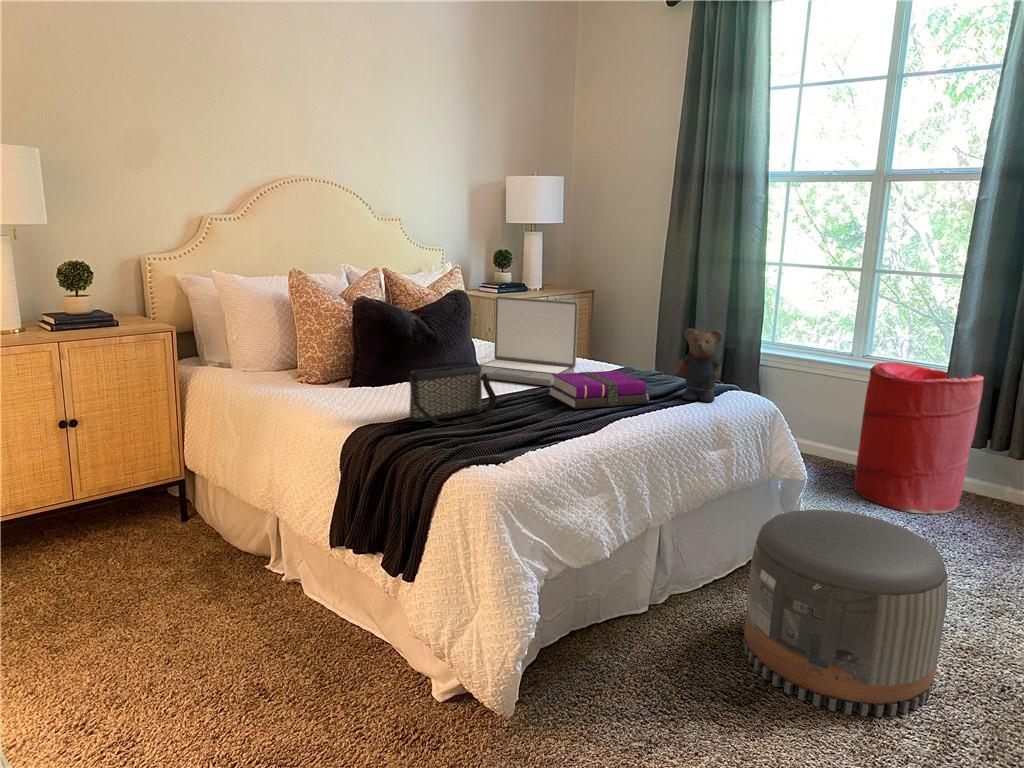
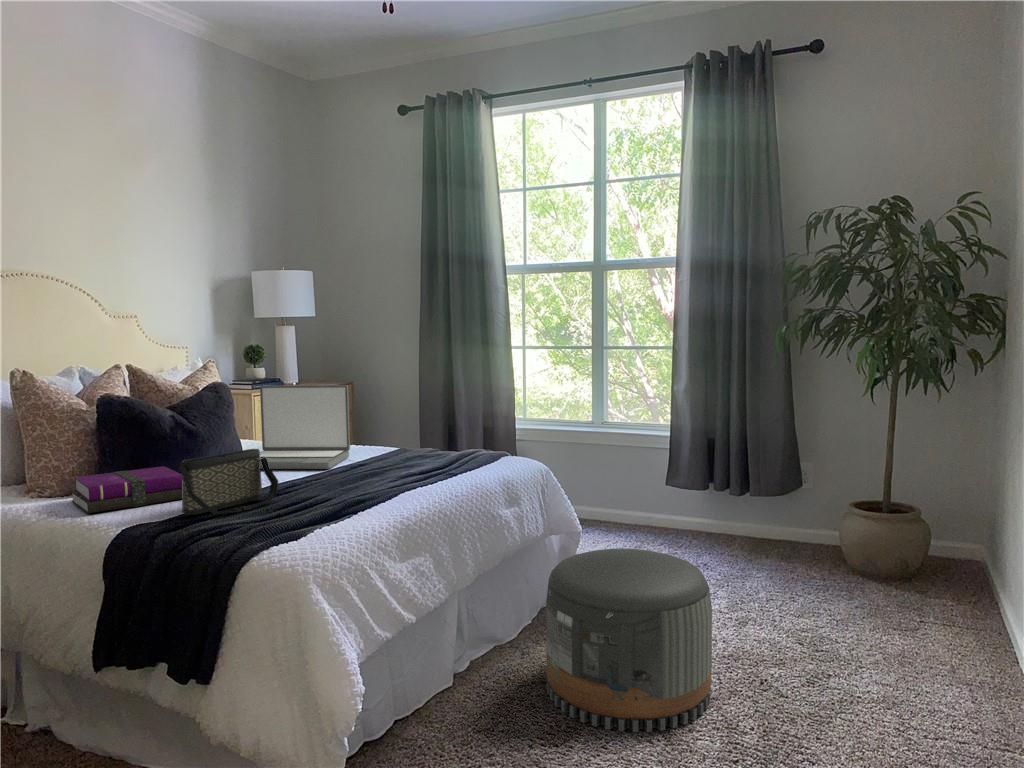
teddy bear: present [676,328,722,402] -> none [451,398,493,467]
laundry hamper: present [854,362,984,514] -> none [611,423,699,553]
notebook: present [548,371,649,409] -> present [71,466,182,513]

